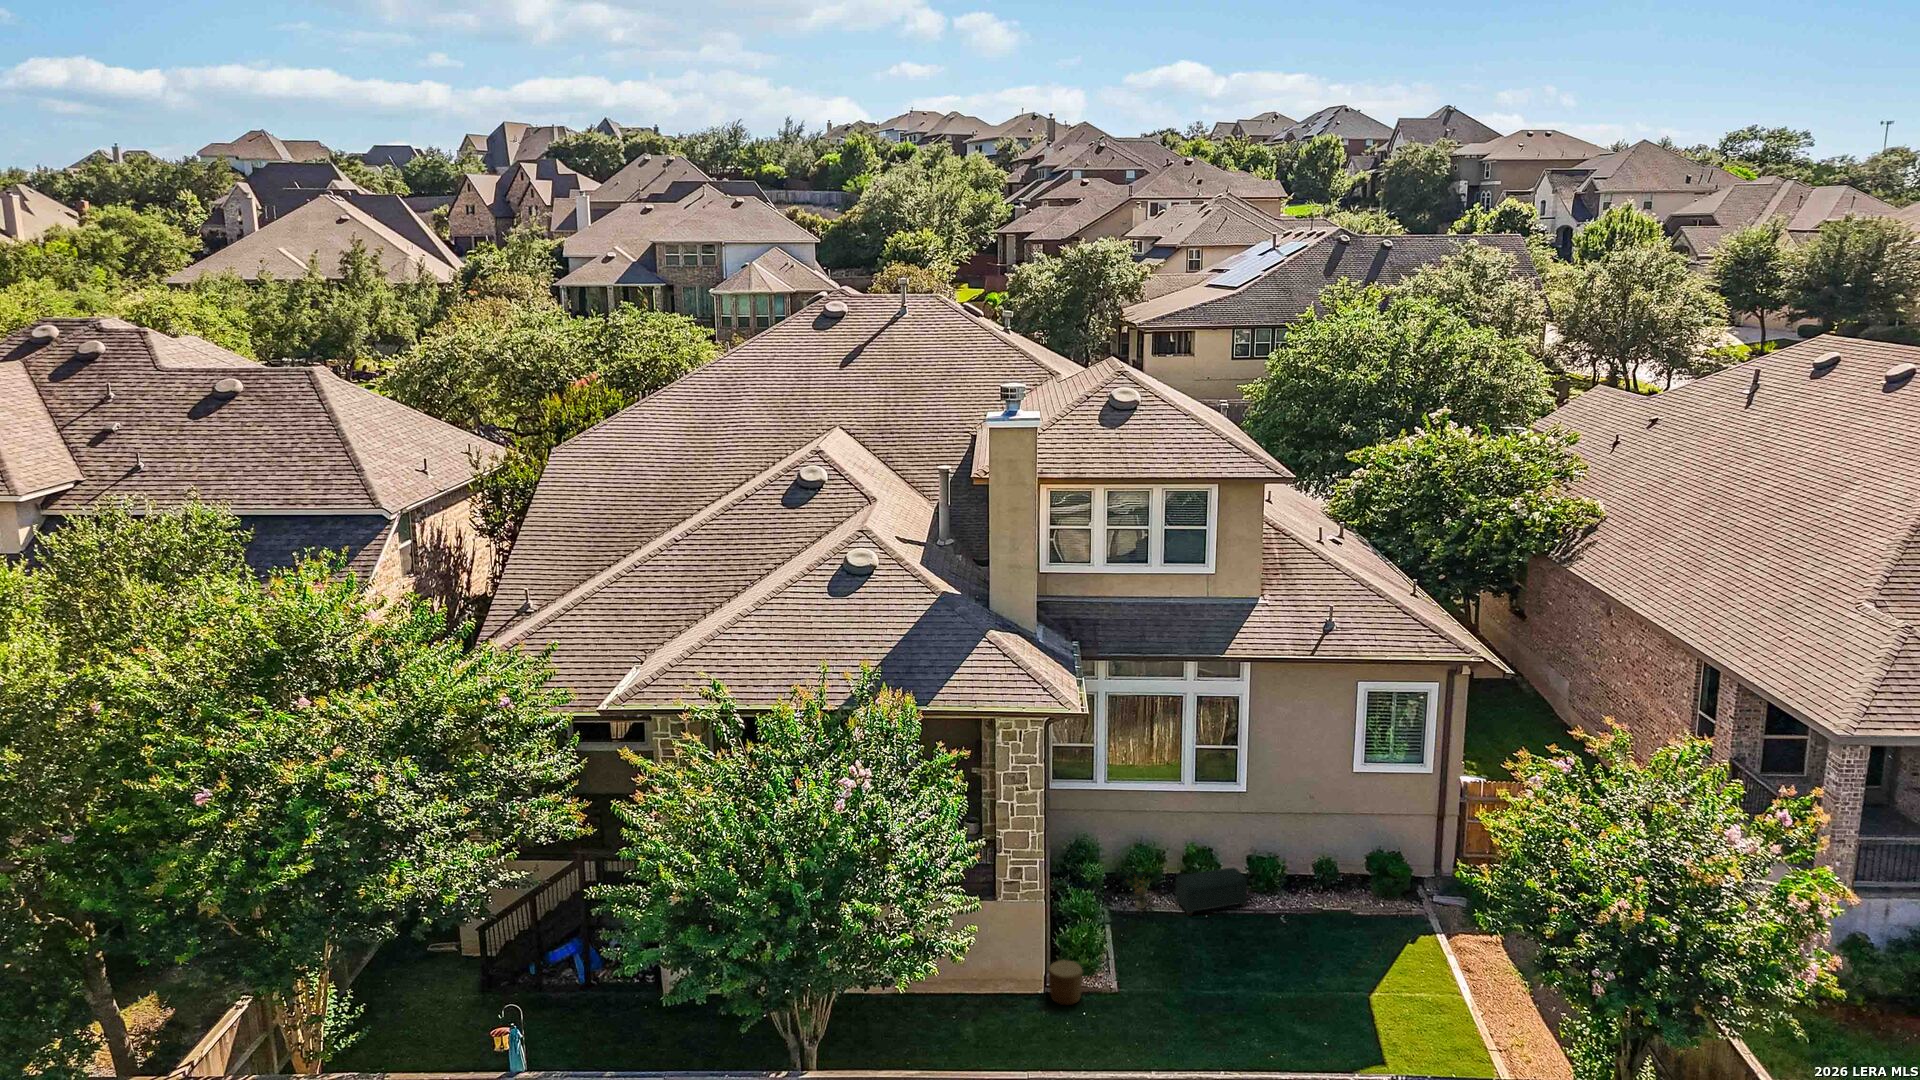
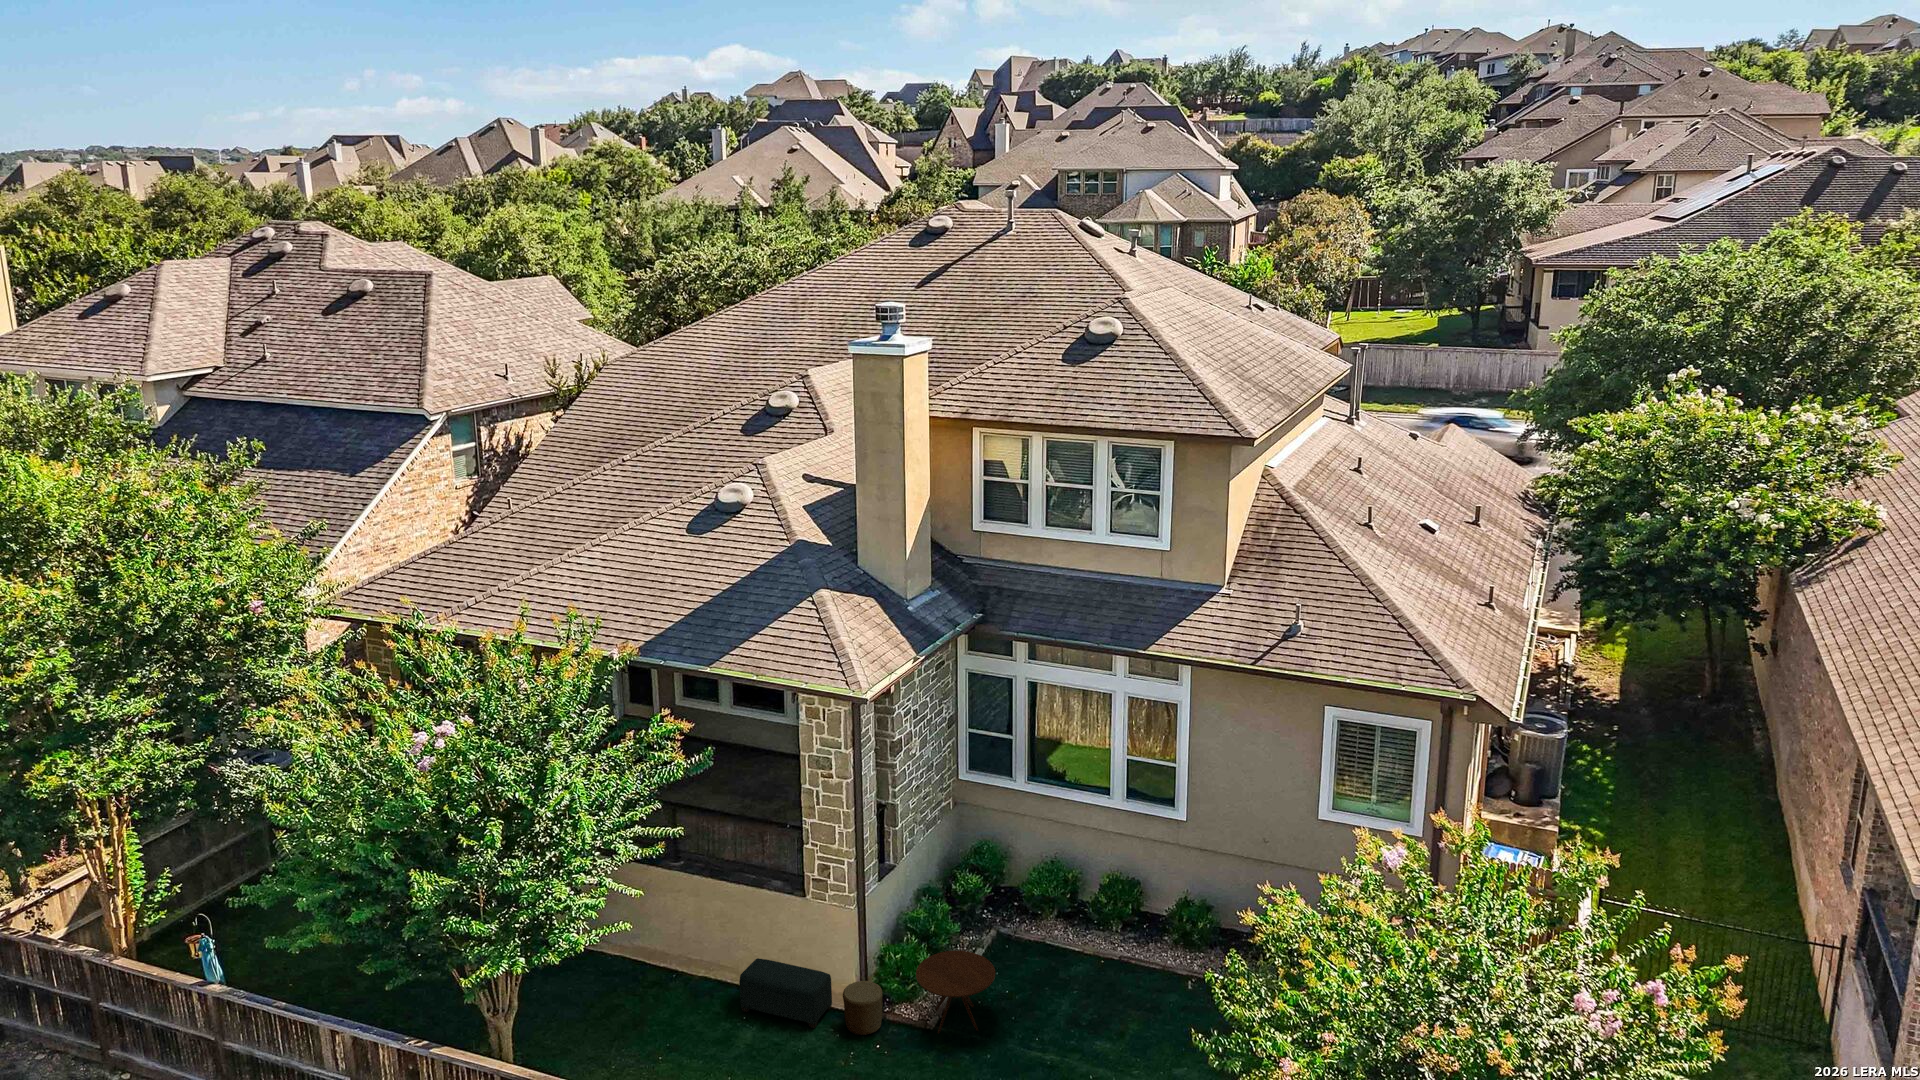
bench: present [1176,868,1247,916] -> present [739,958,832,1028]
potted plant: present [1129,881,1151,909] -> none [1016,894,1045,936]
round table: none [1101,922,1168,991] -> present [916,951,995,1034]

